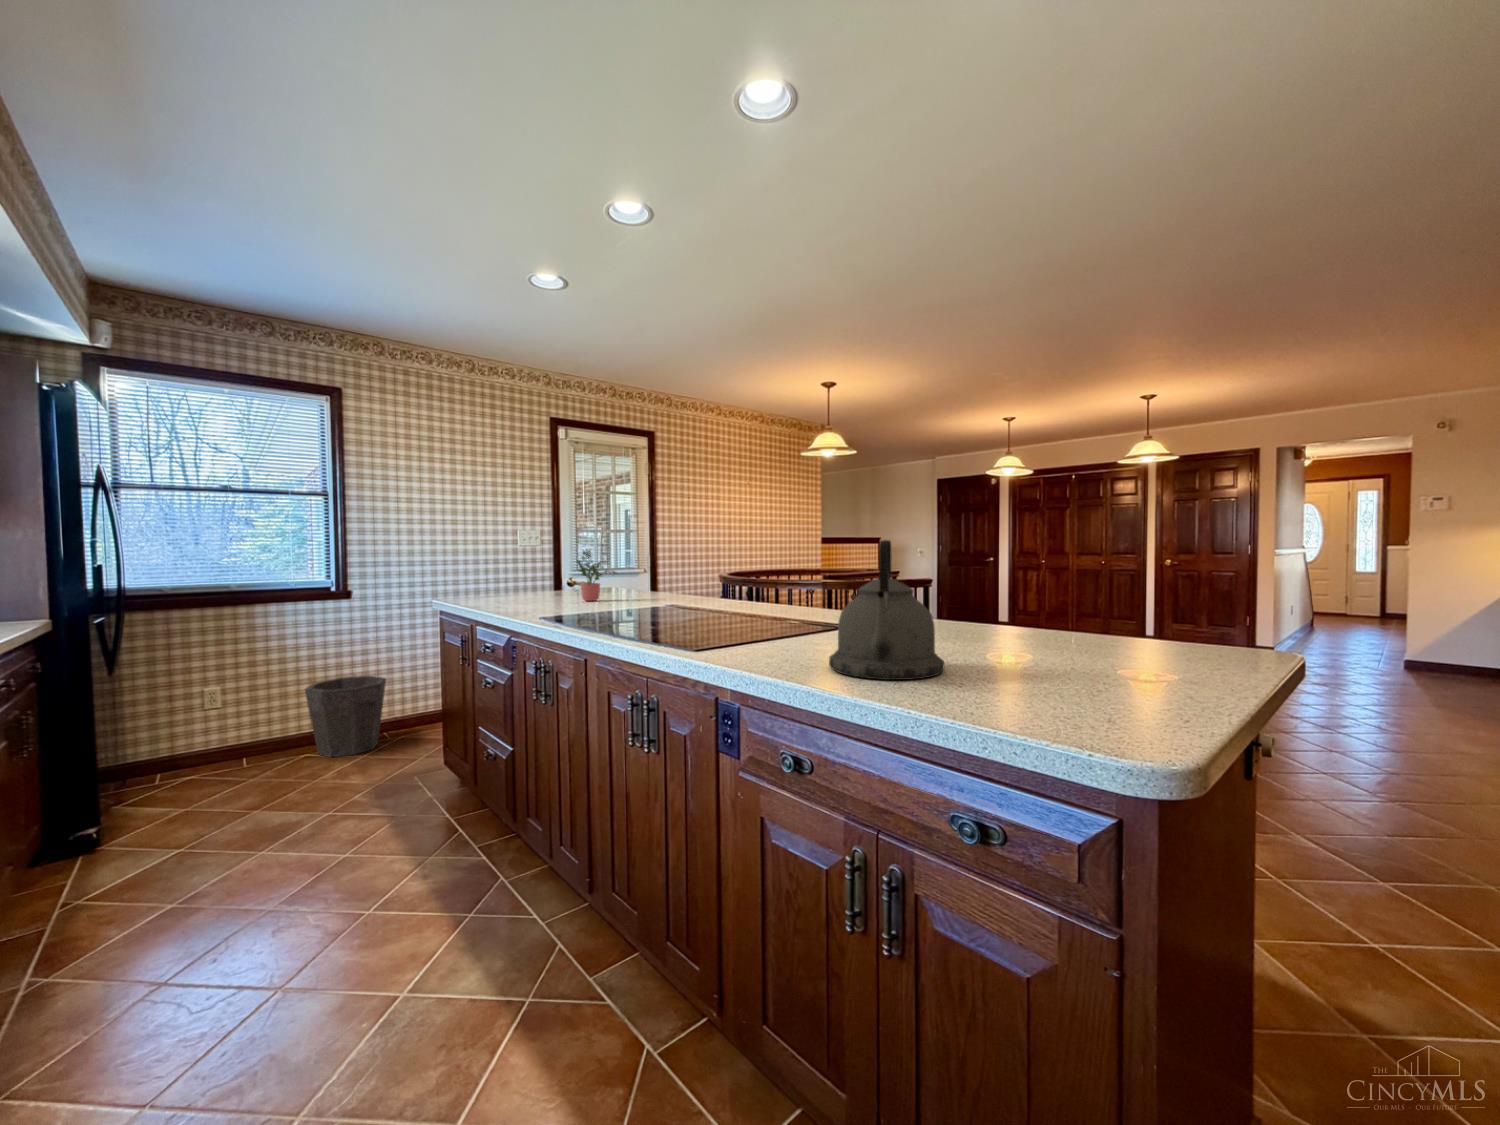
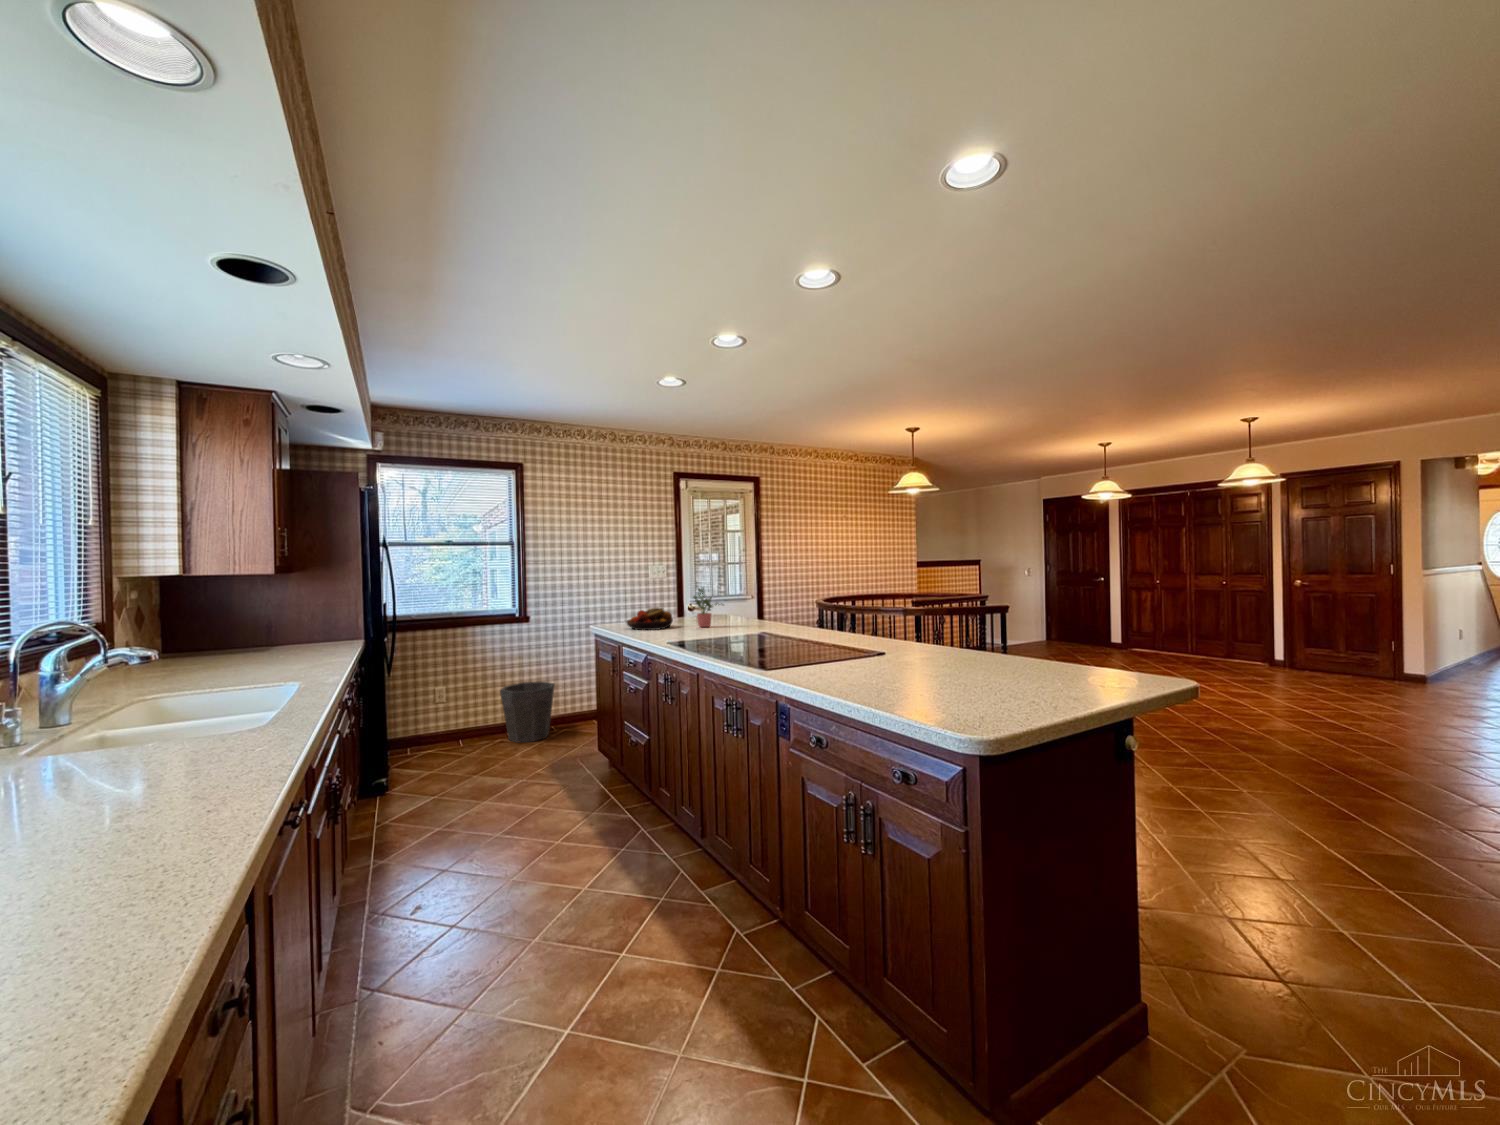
kettle: present [829,540,944,680] -> none [844,601,919,693]
fruit bowl: none [484,576,548,605] -> present [627,608,673,630]

